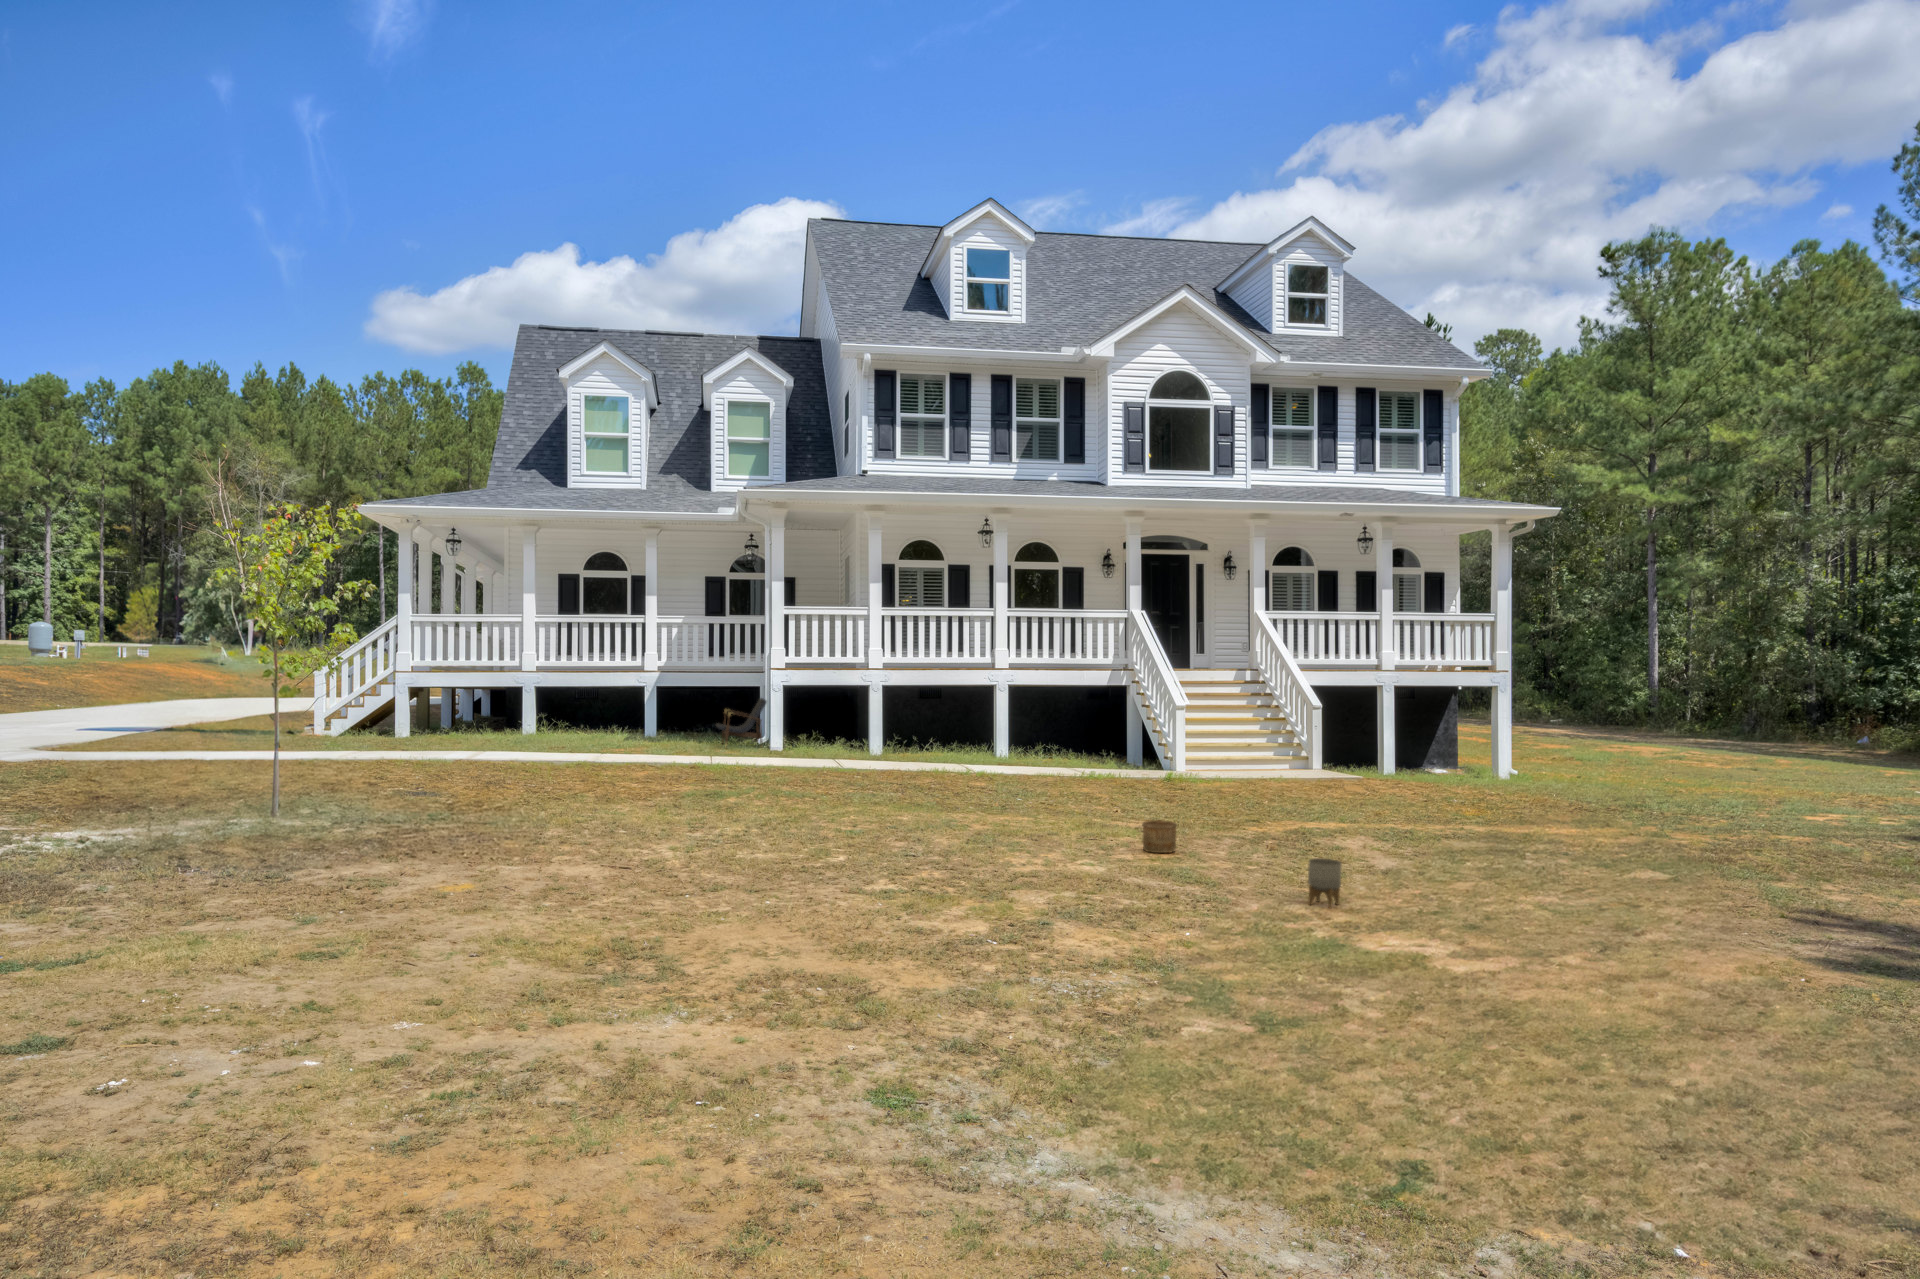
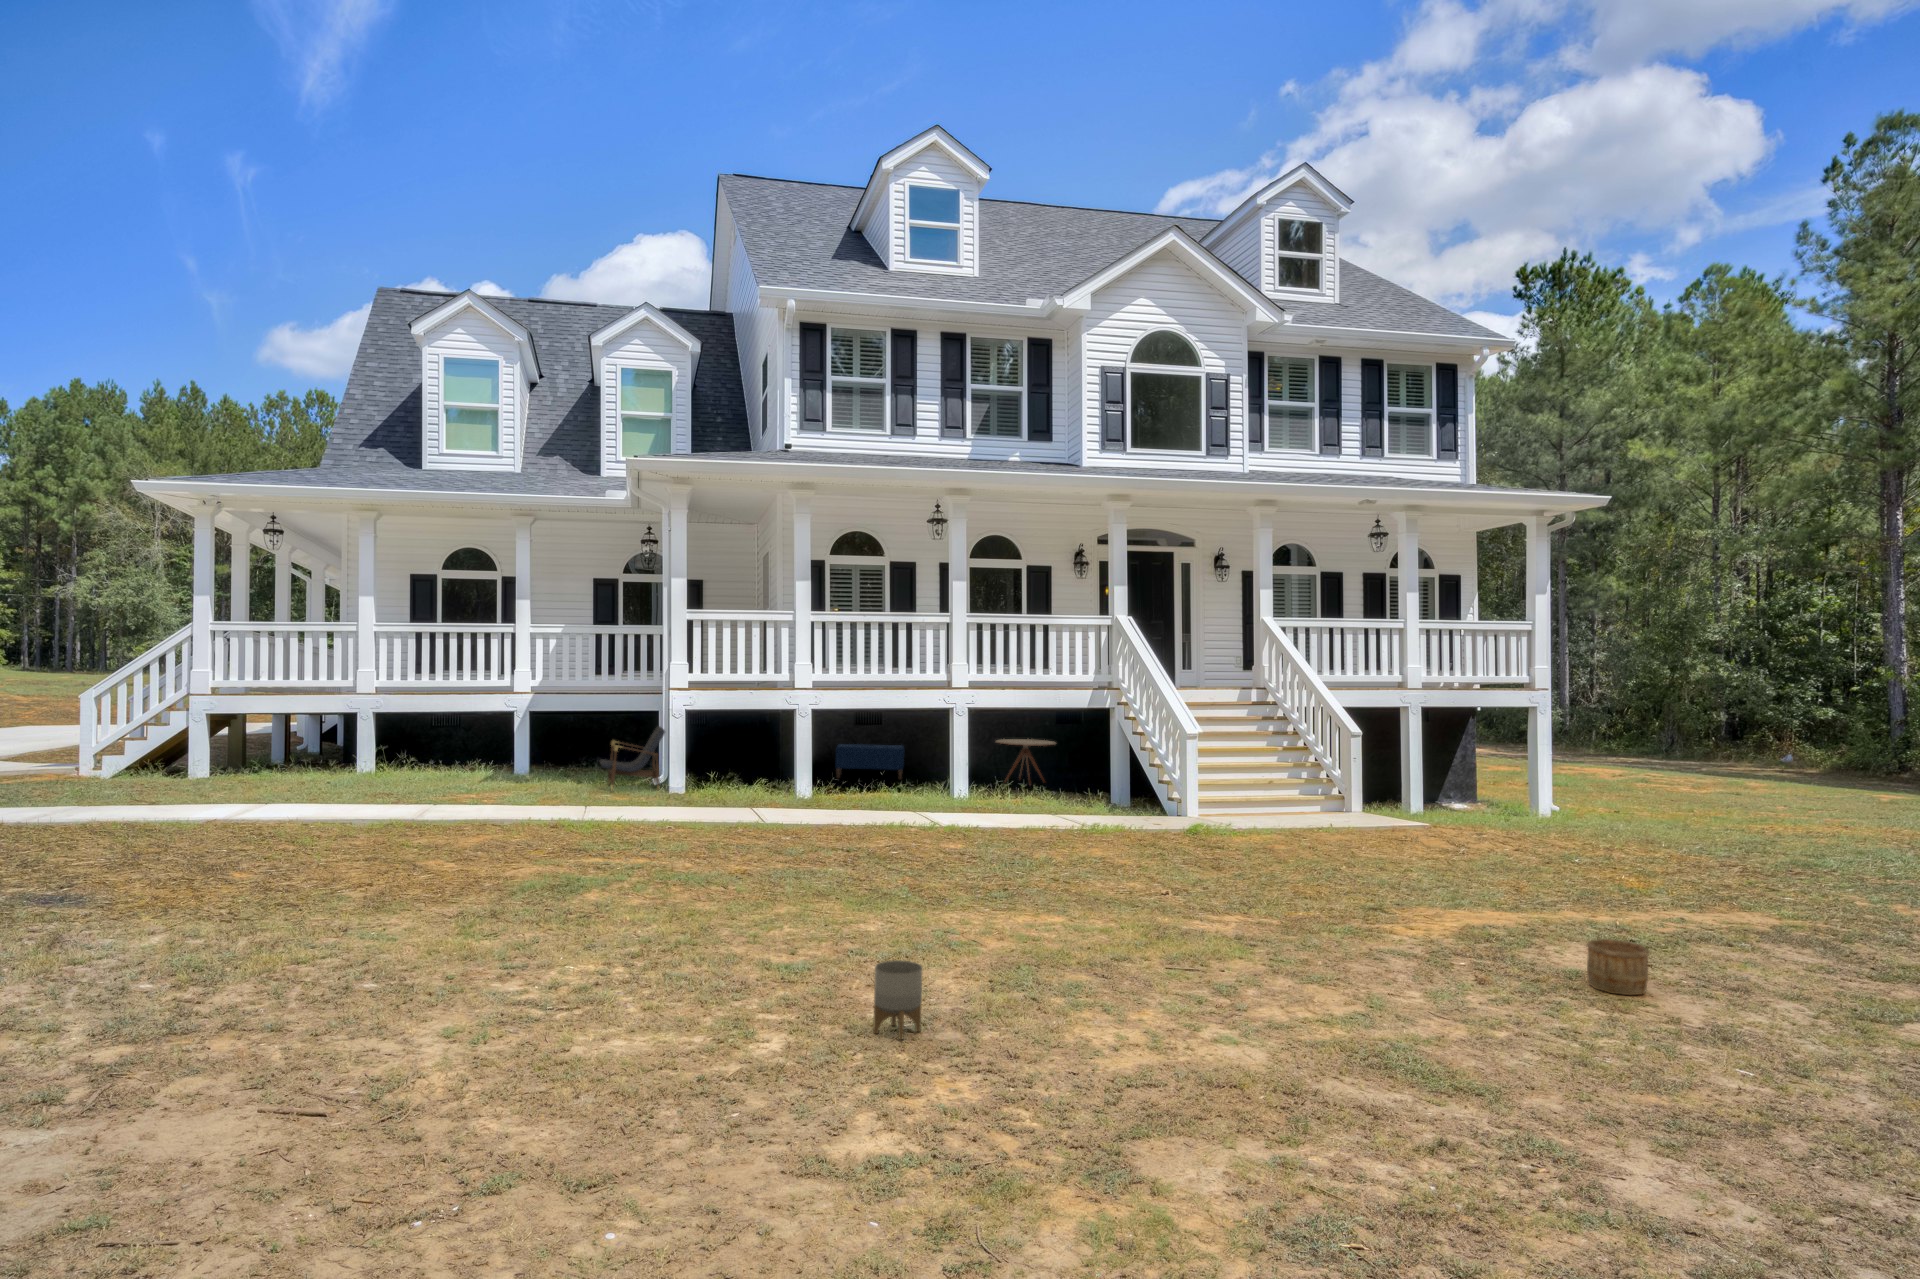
round table: none [1034,712,1084,750] -> present [996,739,1055,782]
bench: none [902,715,959,744] -> present [836,744,904,779]
wooden bucket: present [1142,820,1177,853] -> present [1587,939,1649,995]
planter: present [1308,858,1342,908] -> present [873,960,922,1040]

